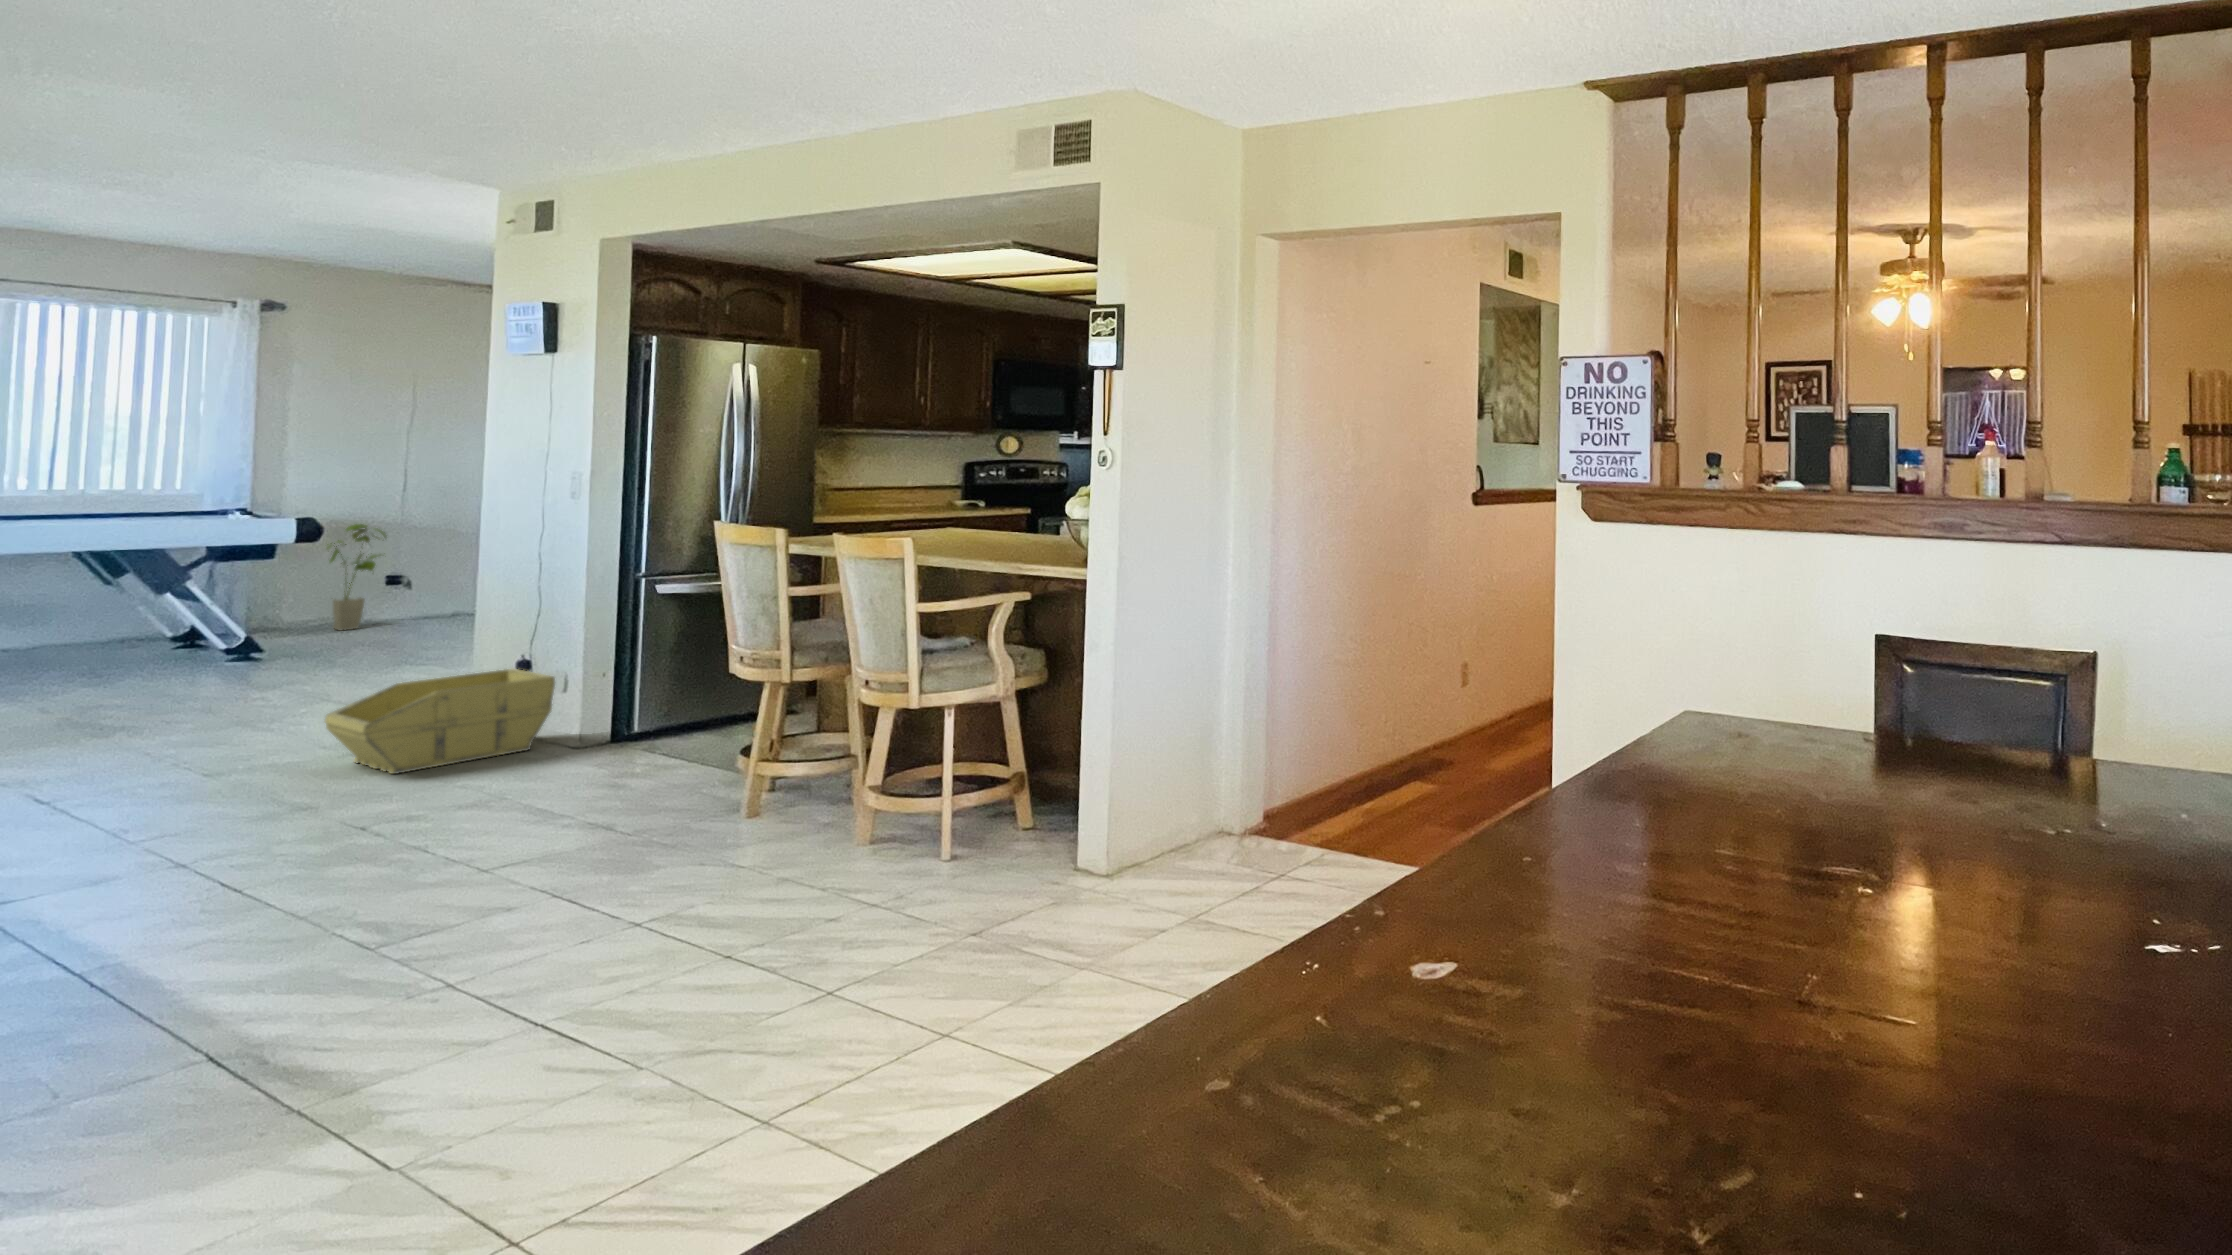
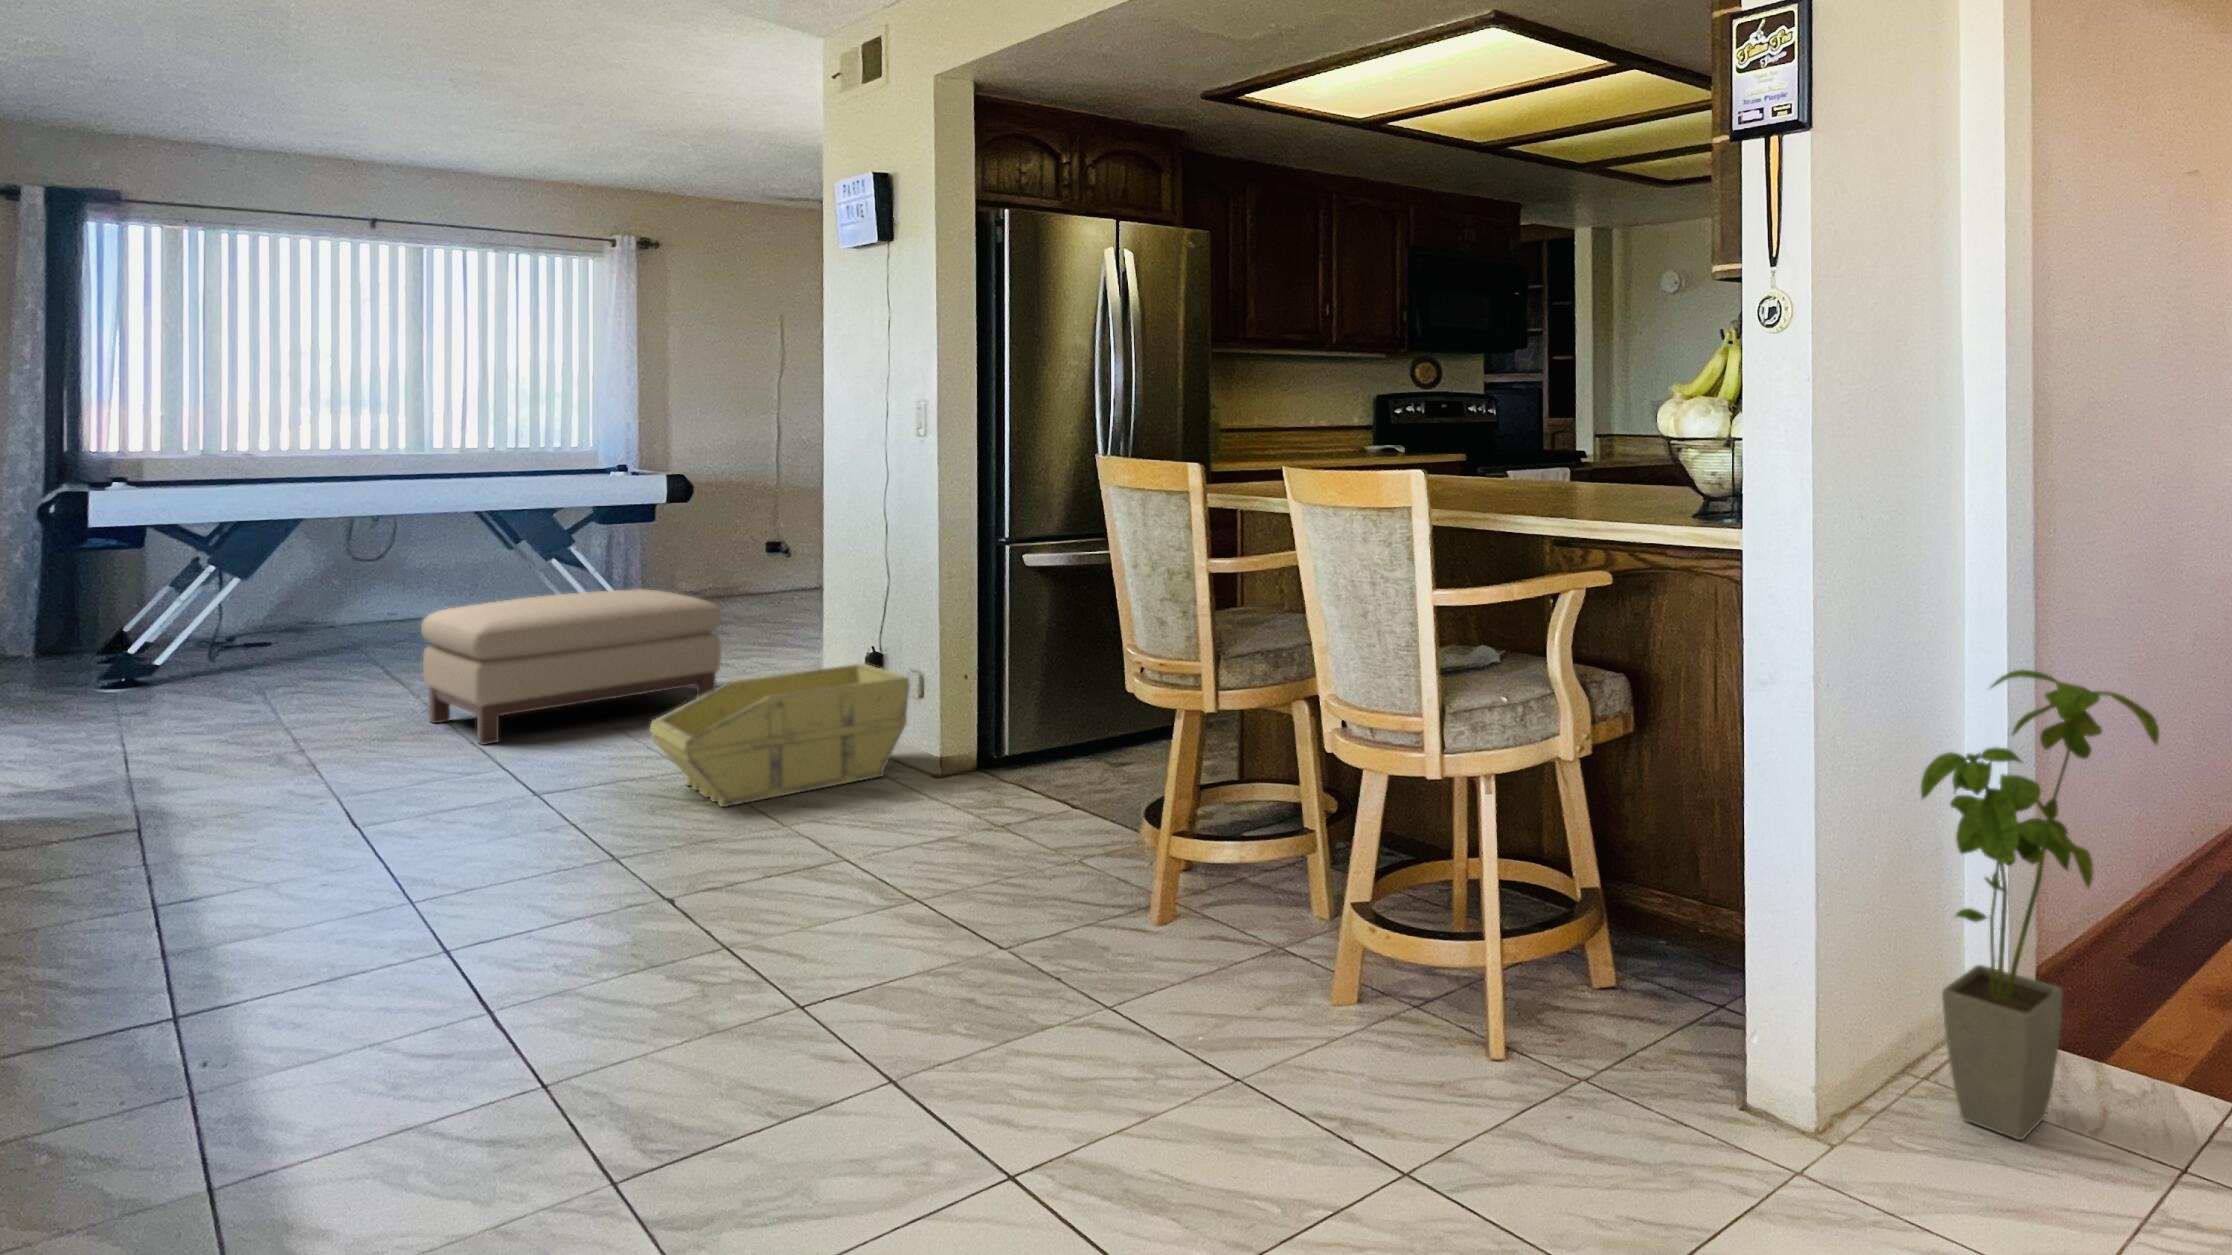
house plant: present [328,524,386,630] -> present [1921,670,2159,1140]
ottoman: none [67,618,371,745] -> present [421,589,722,745]

